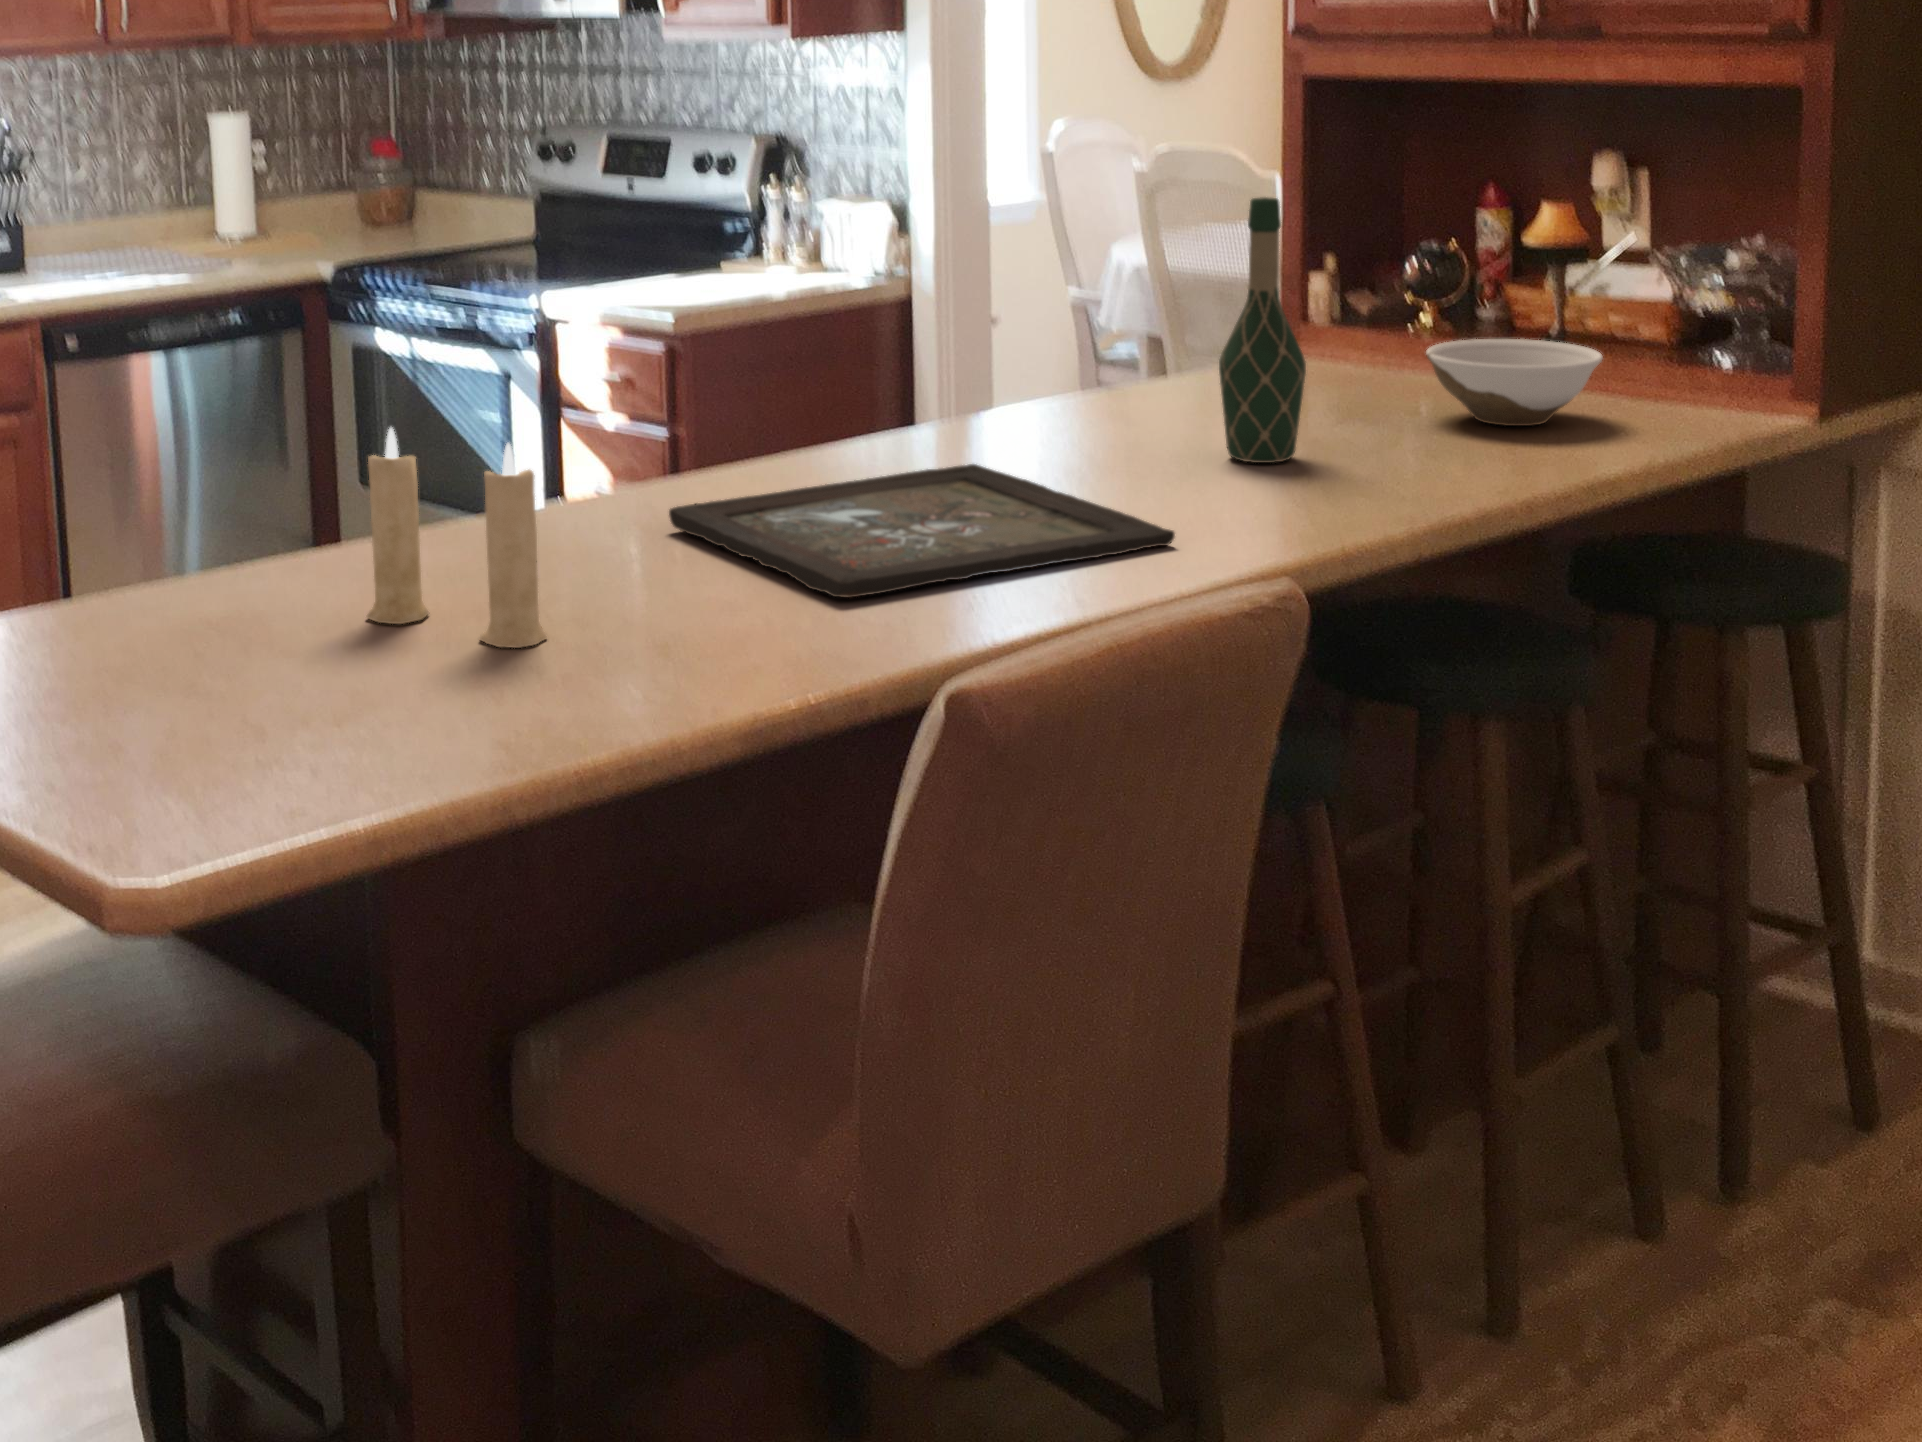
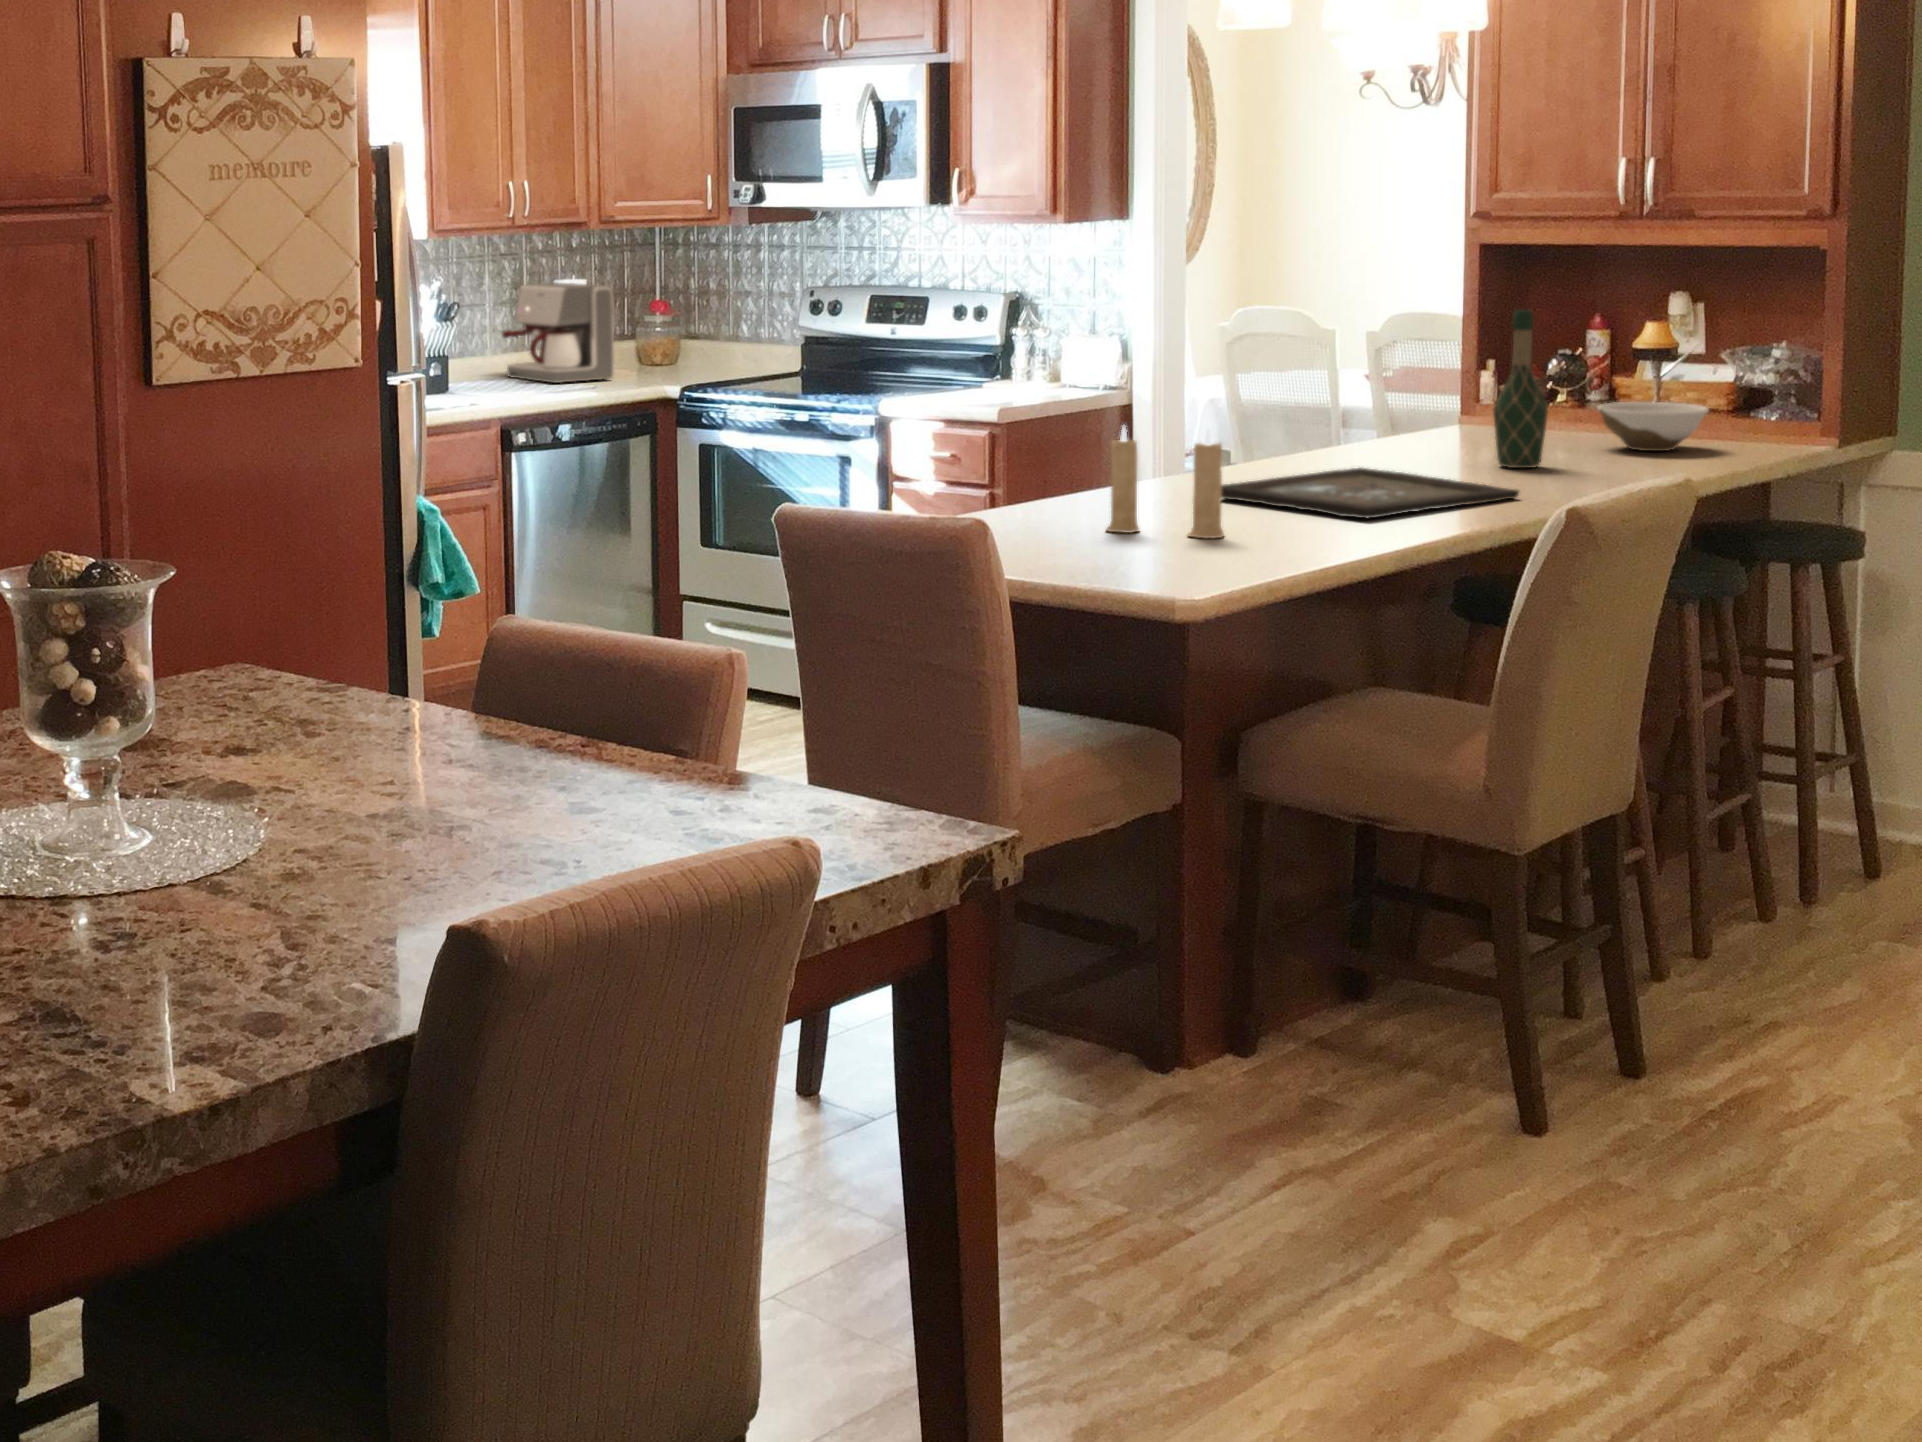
coffee maker: none [122,117,268,254] -> present [502,282,615,383]

